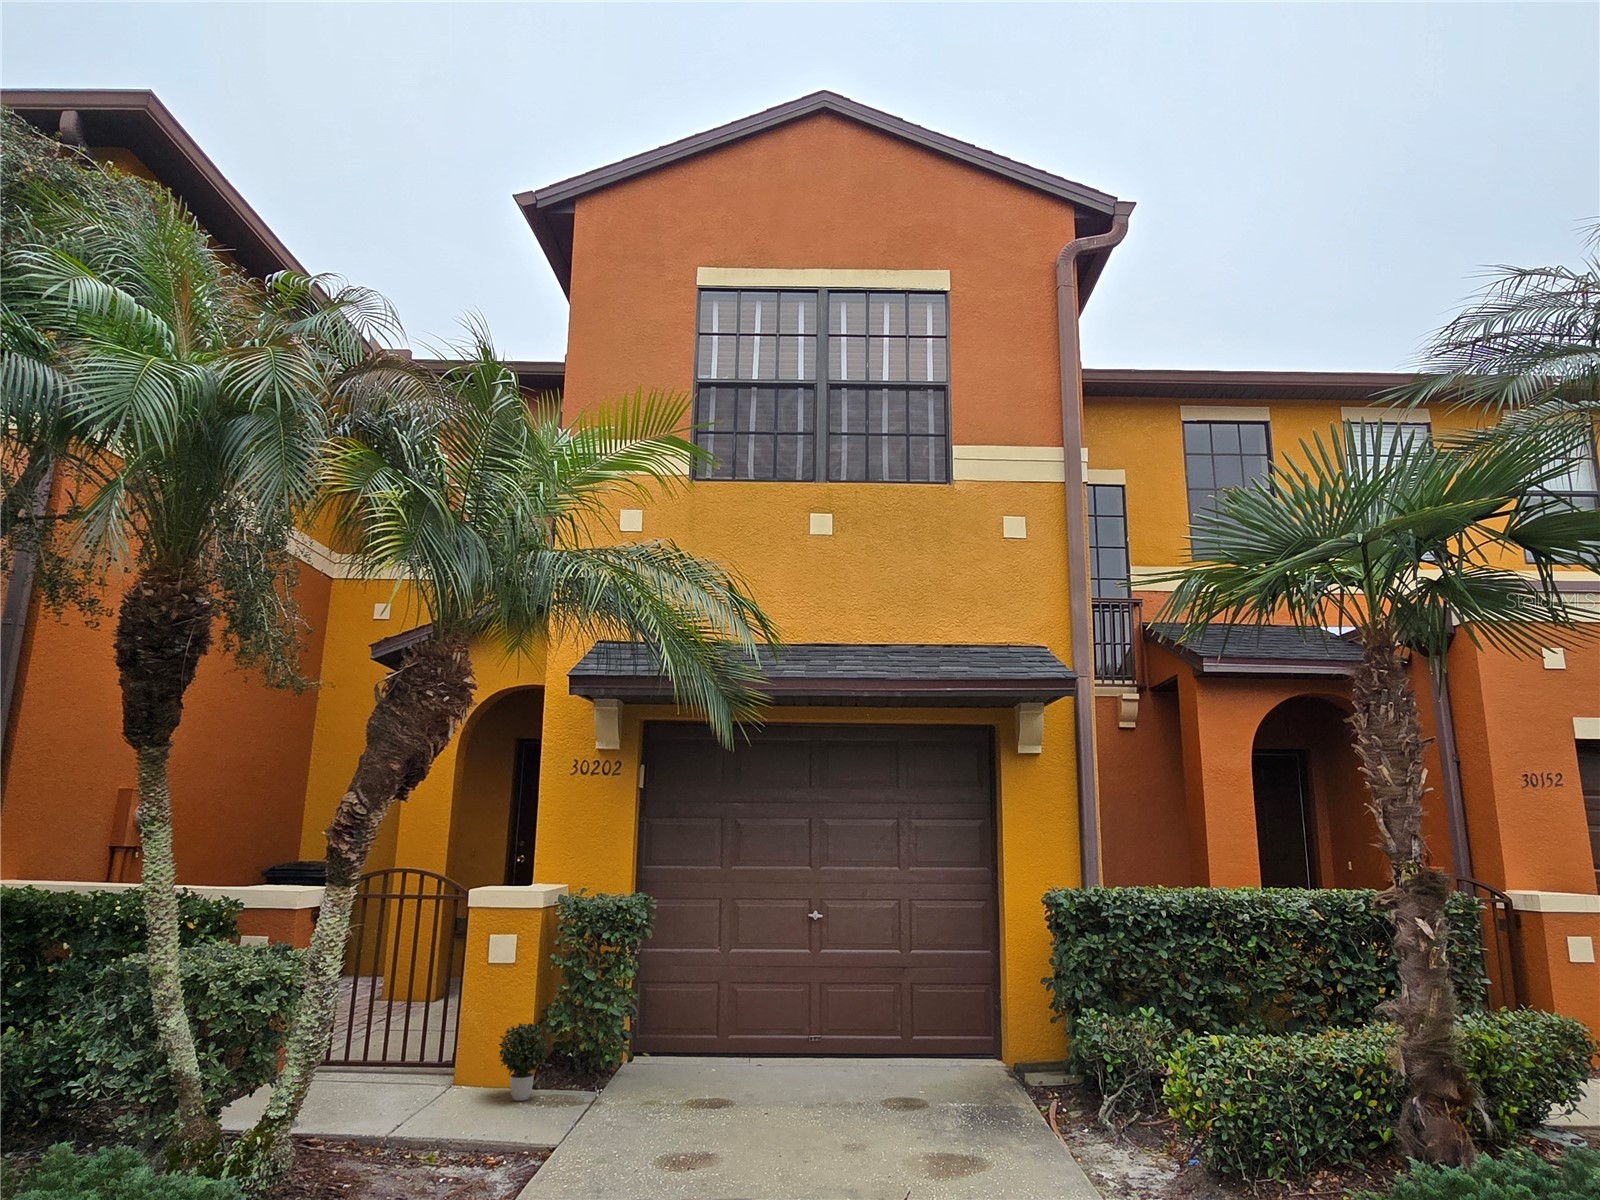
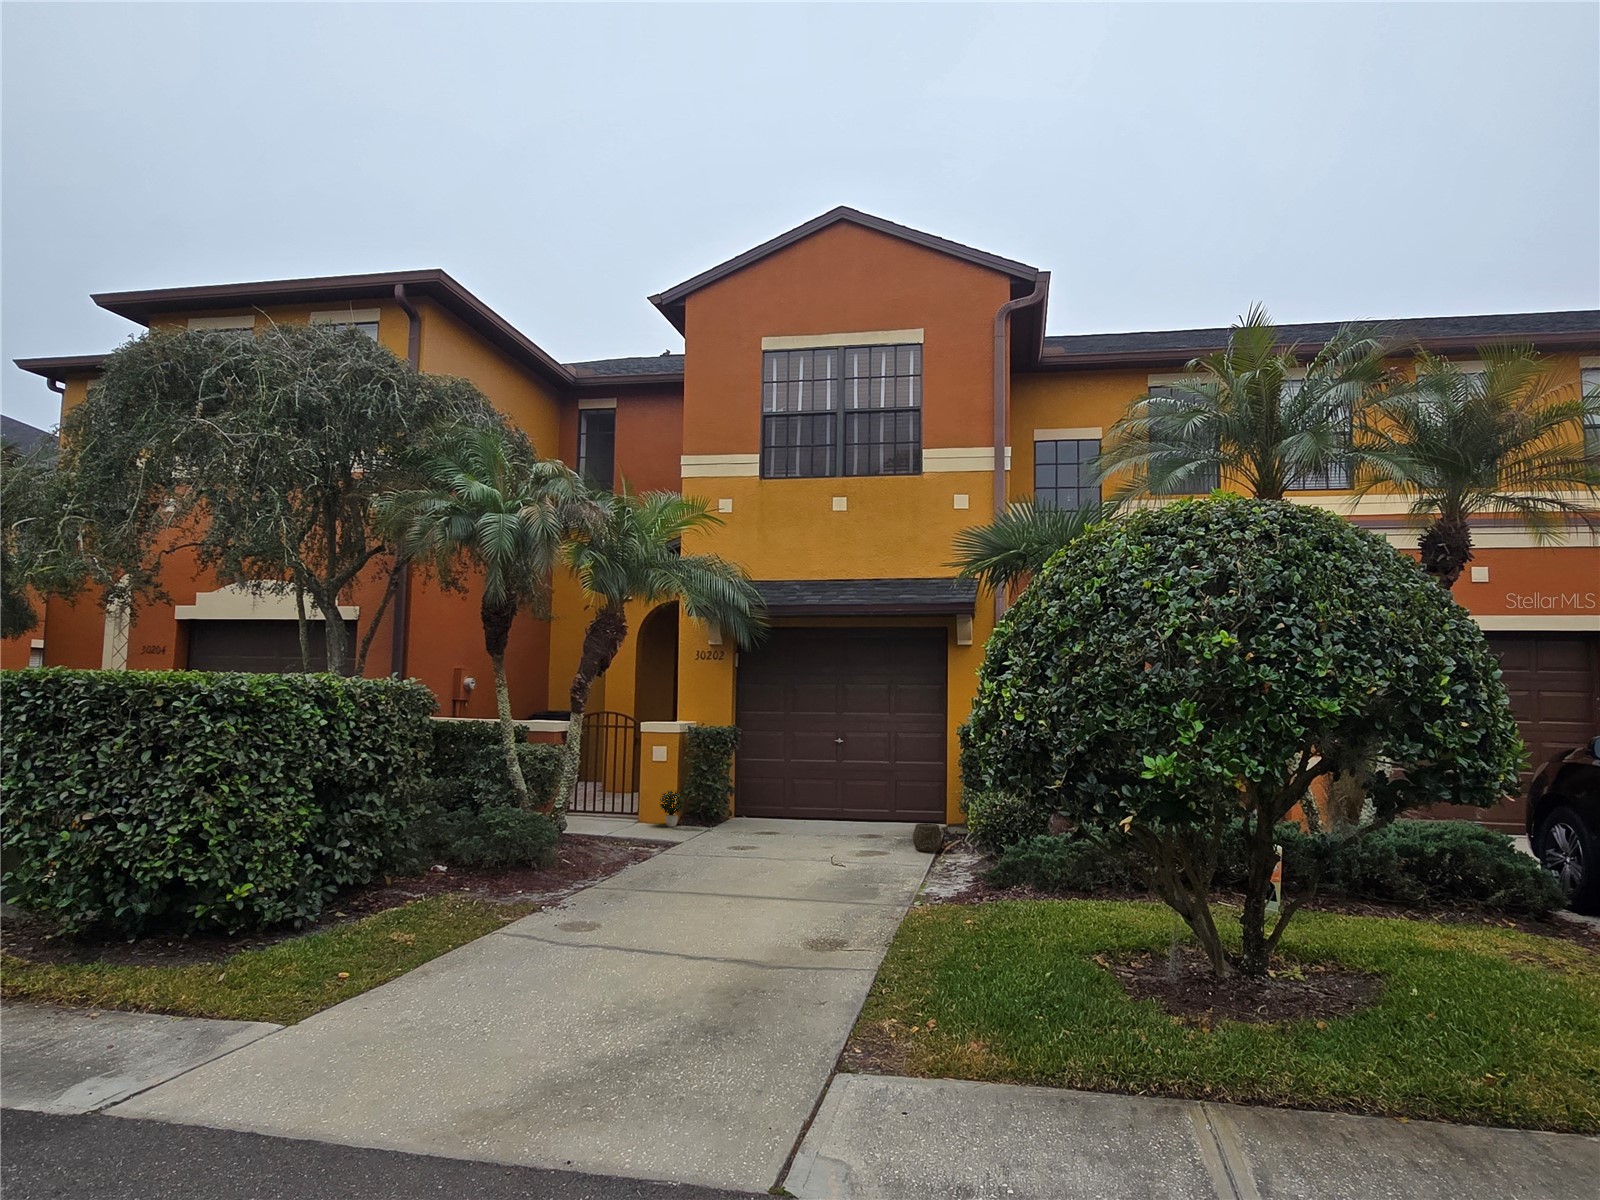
woven basket: none [1025,1097,1084,1162] -> present [913,824,942,852]

